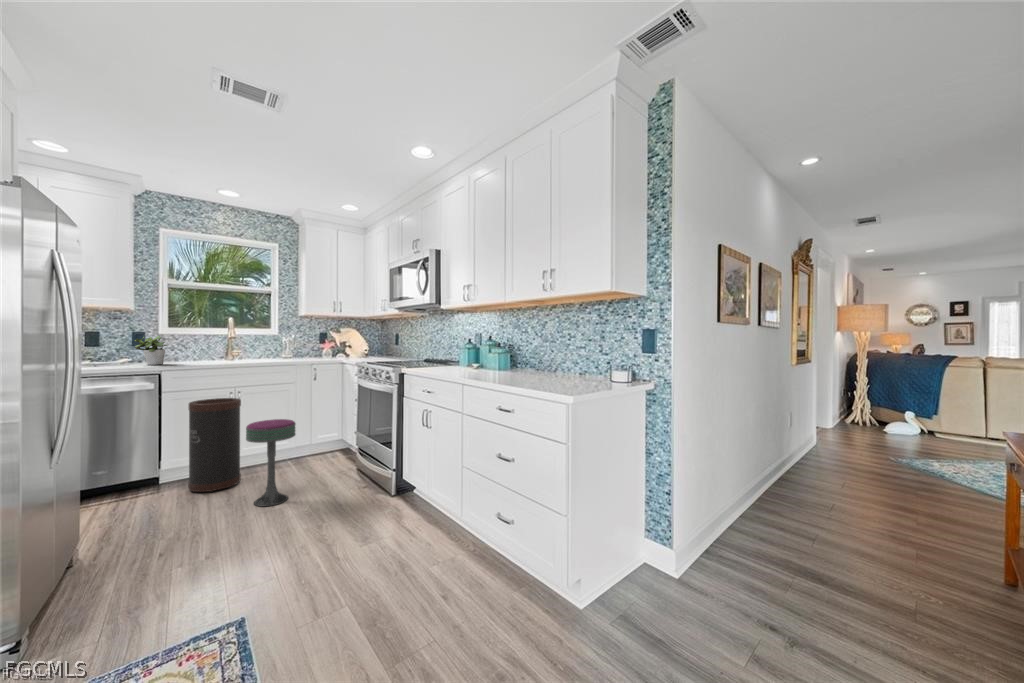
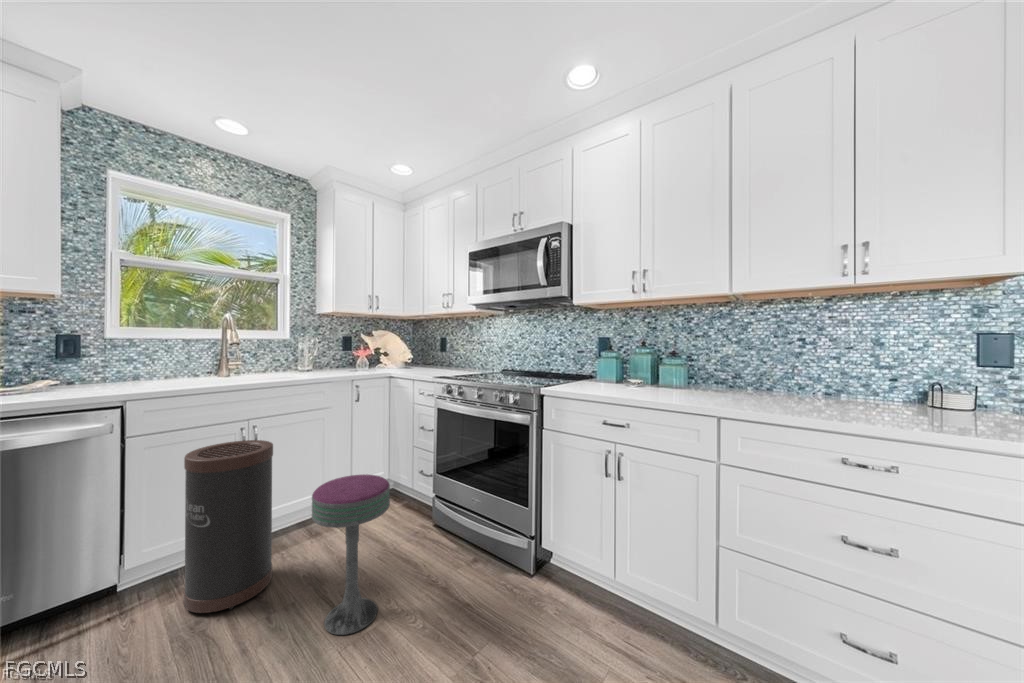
potted plant: present [134,336,167,365] -> none [65,341,132,391]

